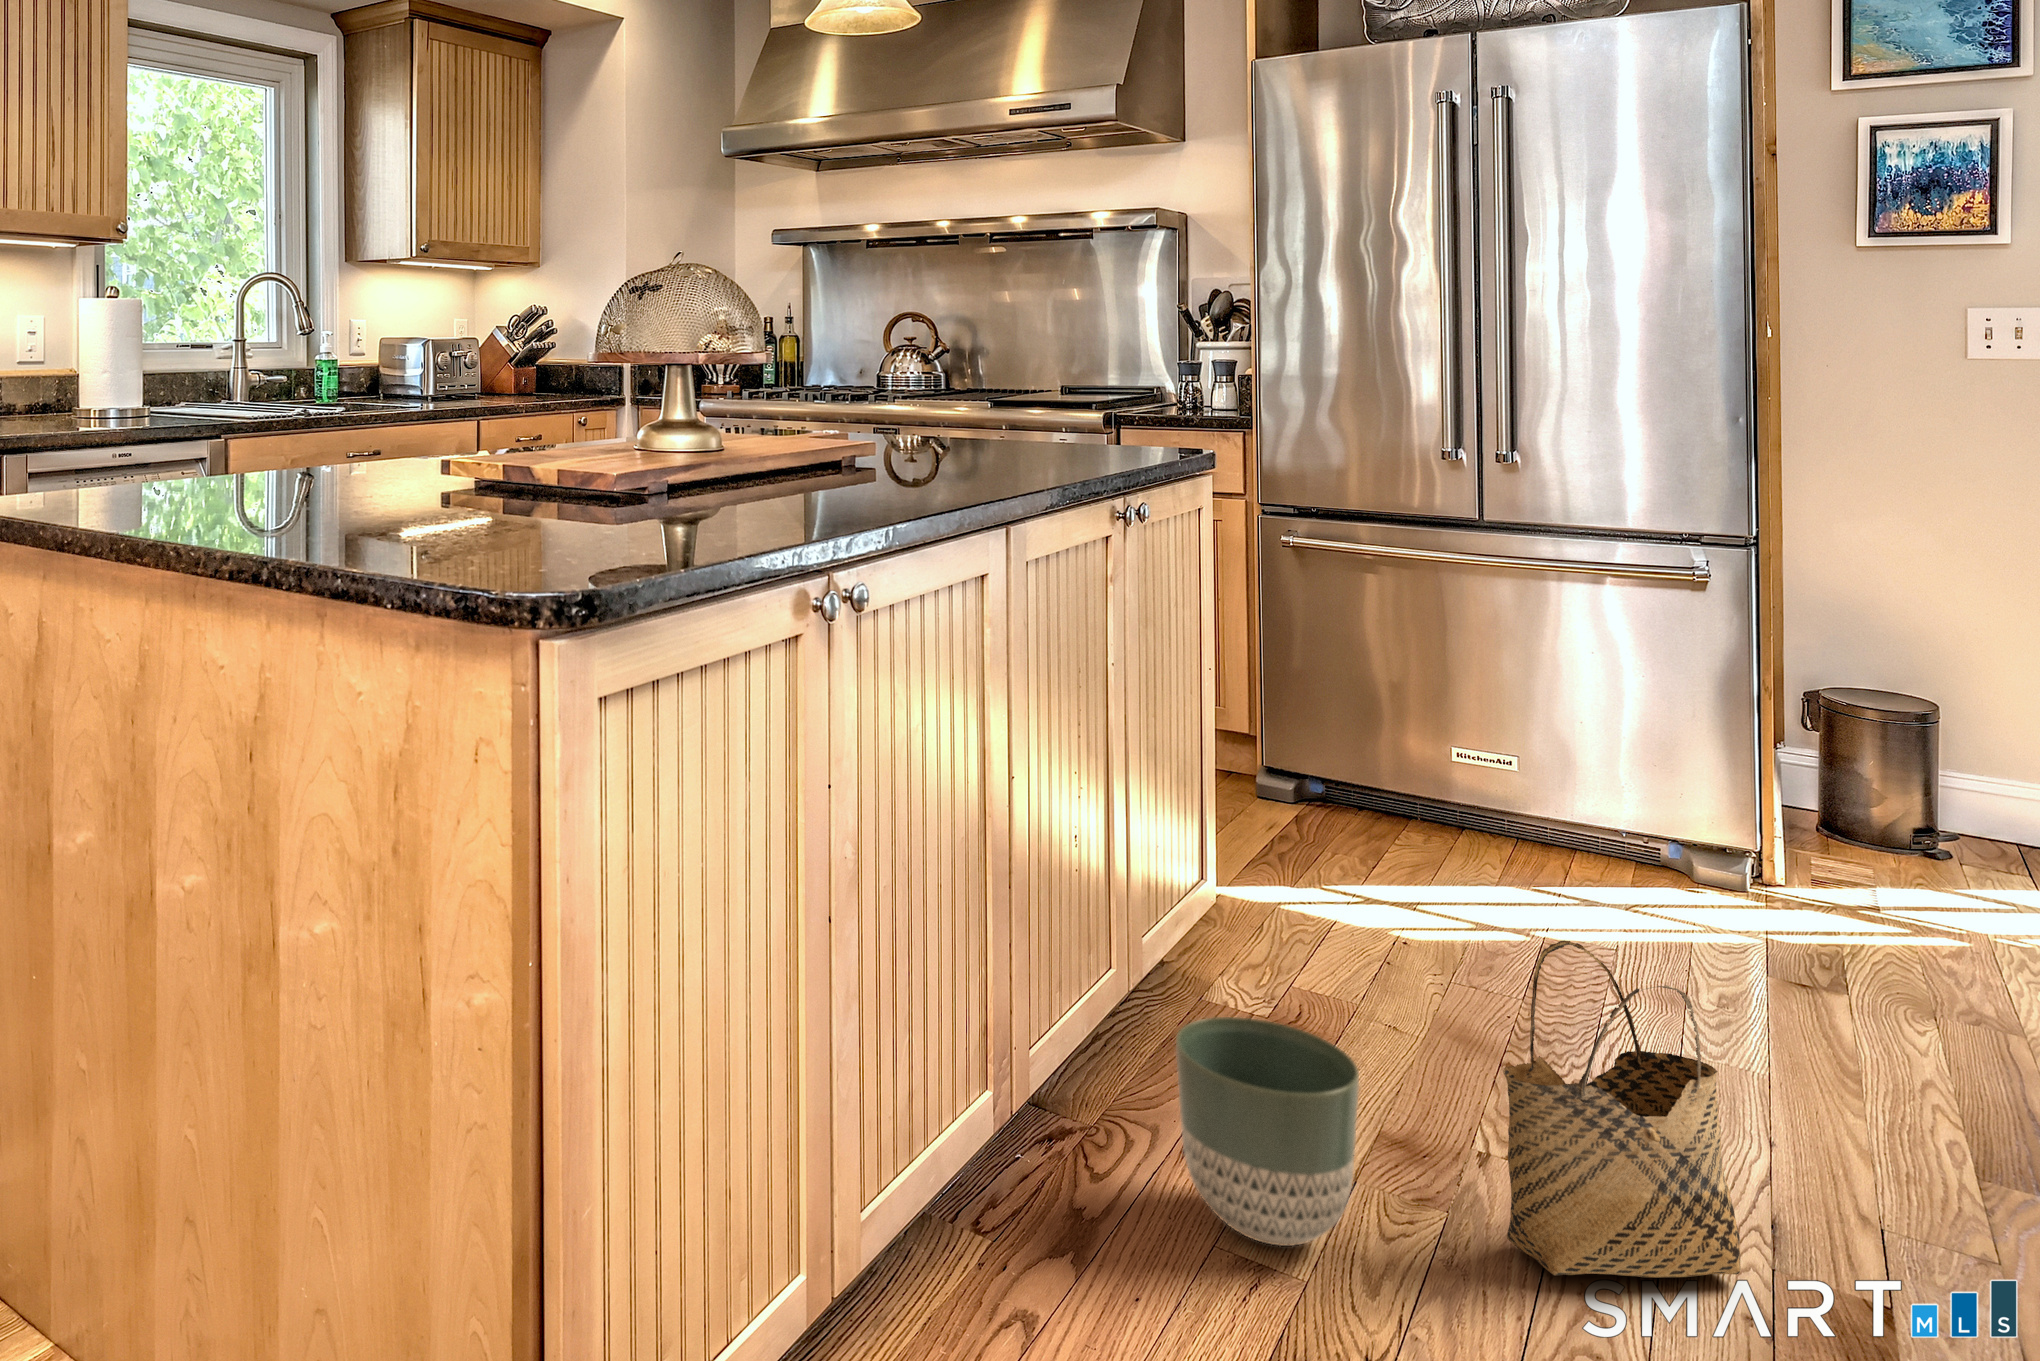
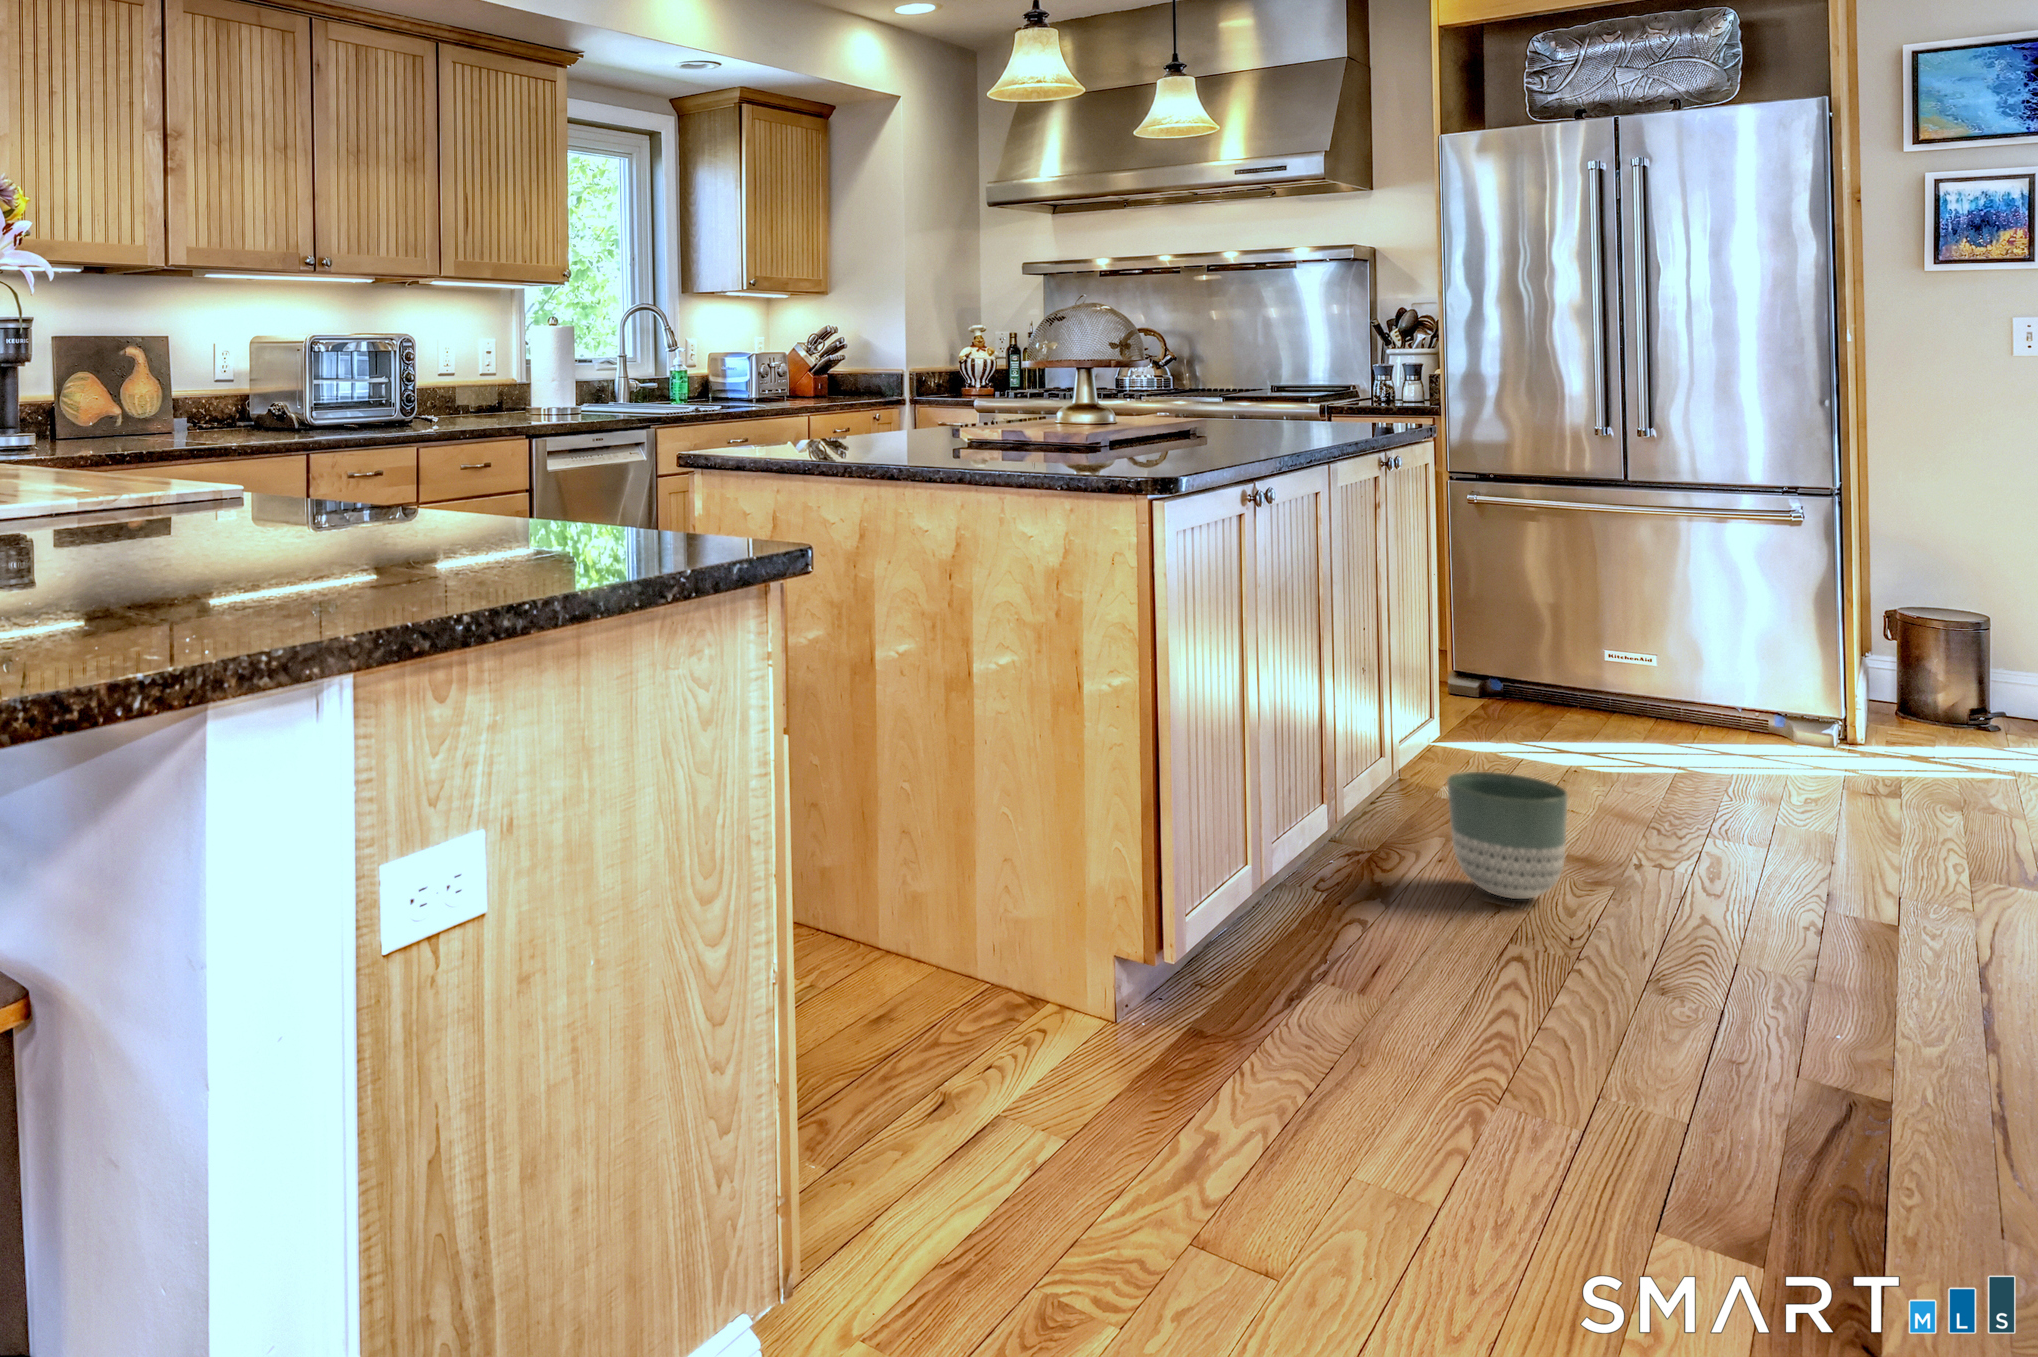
woven basket: present [1503,940,1741,1278] -> none [1659,717,1811,909]

